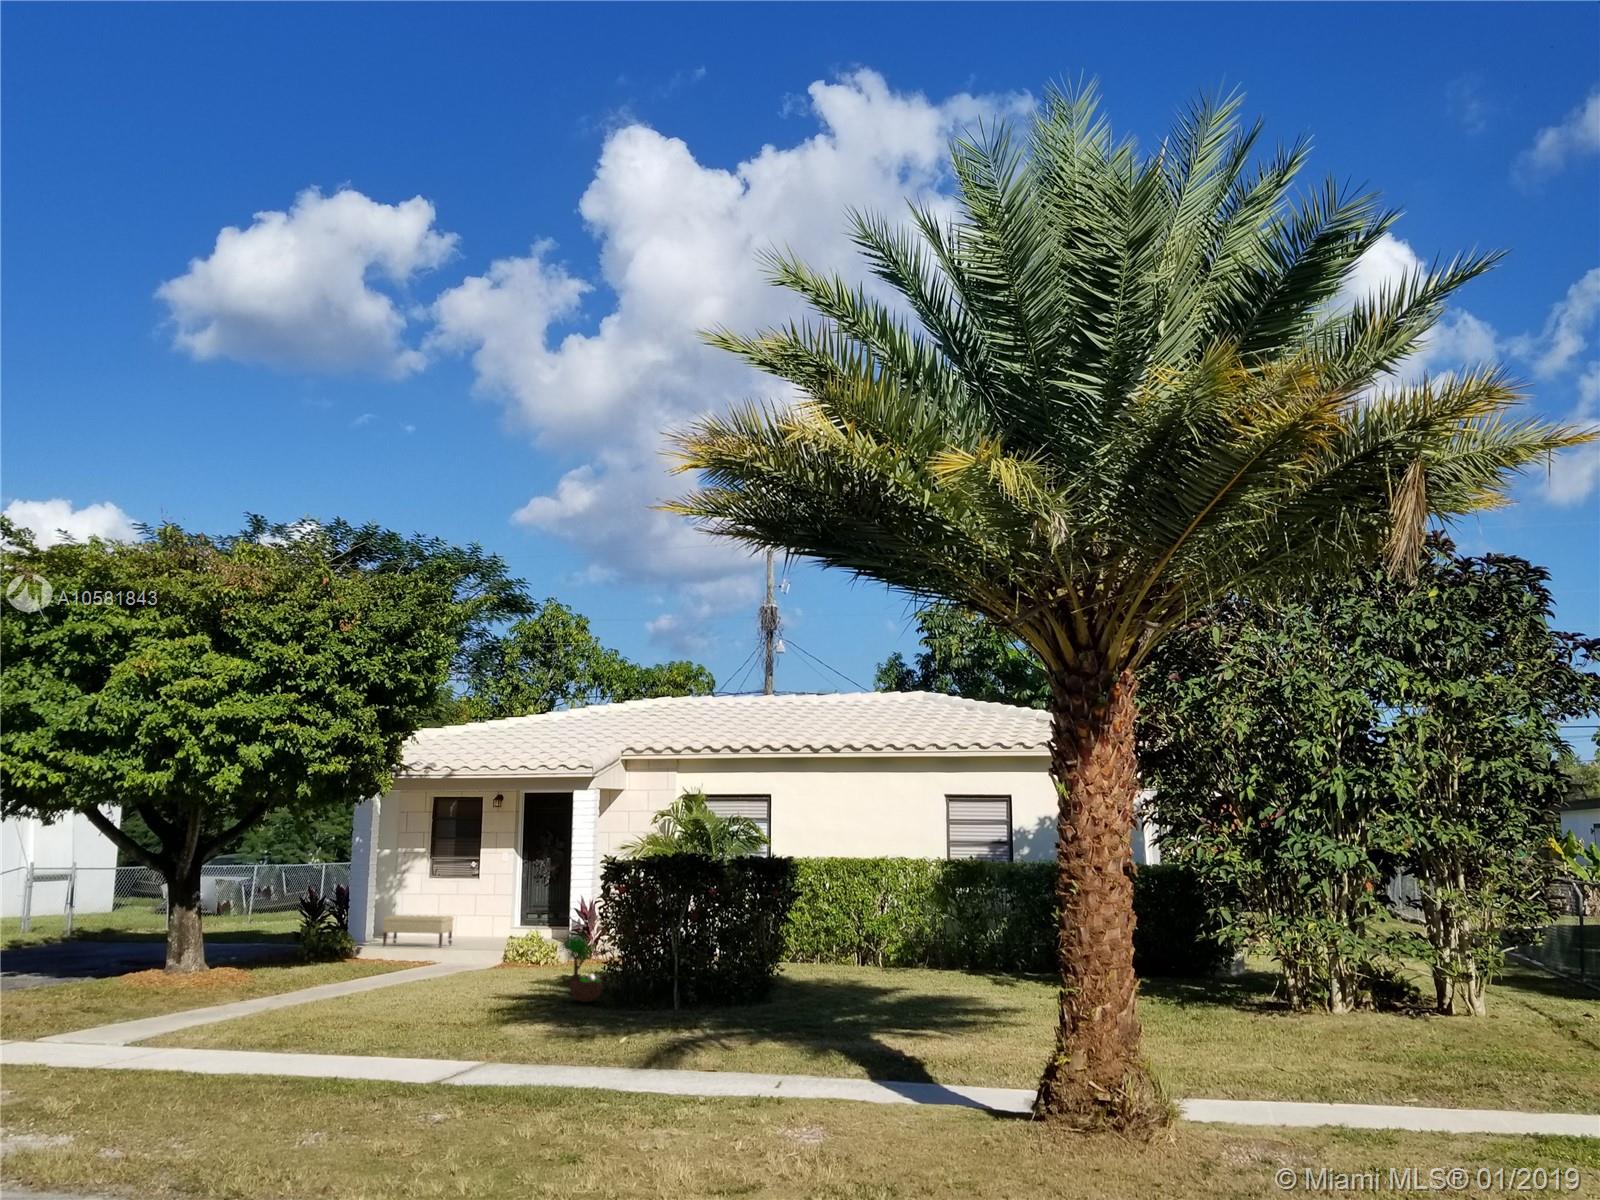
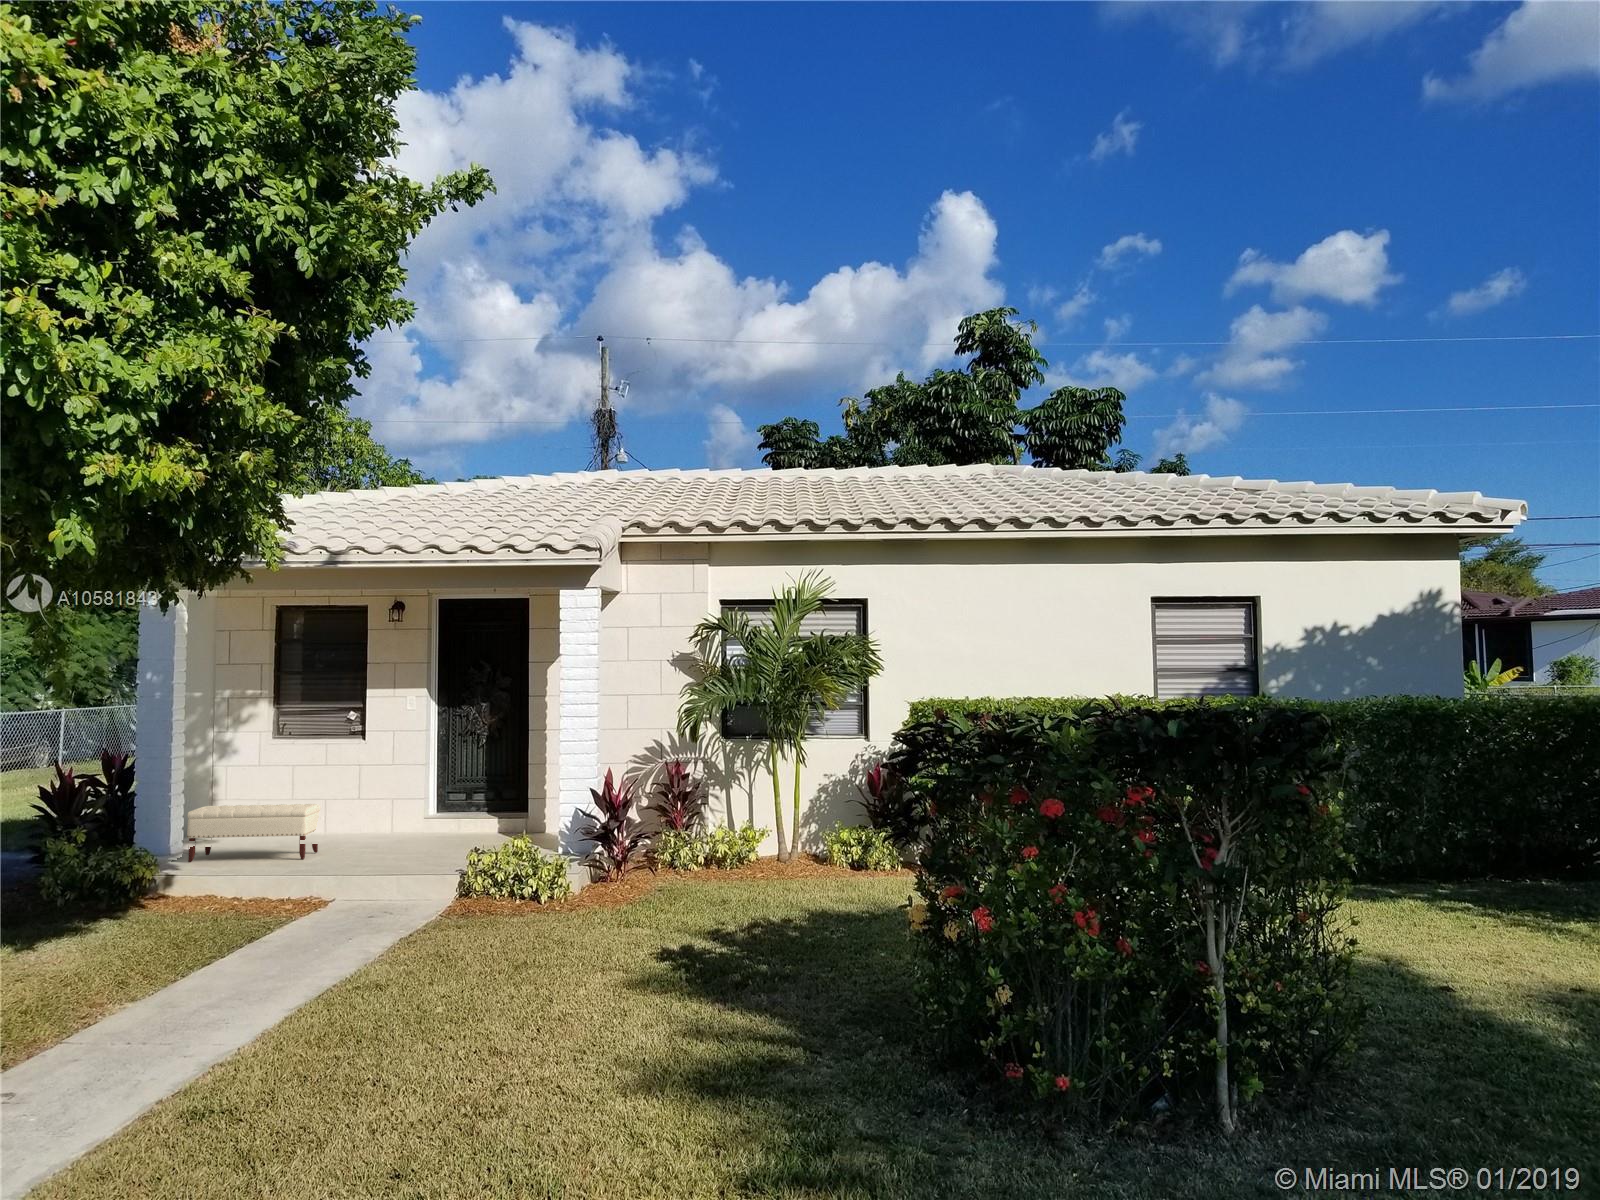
potted tree: present [561,933,602,1002] -> none [821,863,940,1046]

